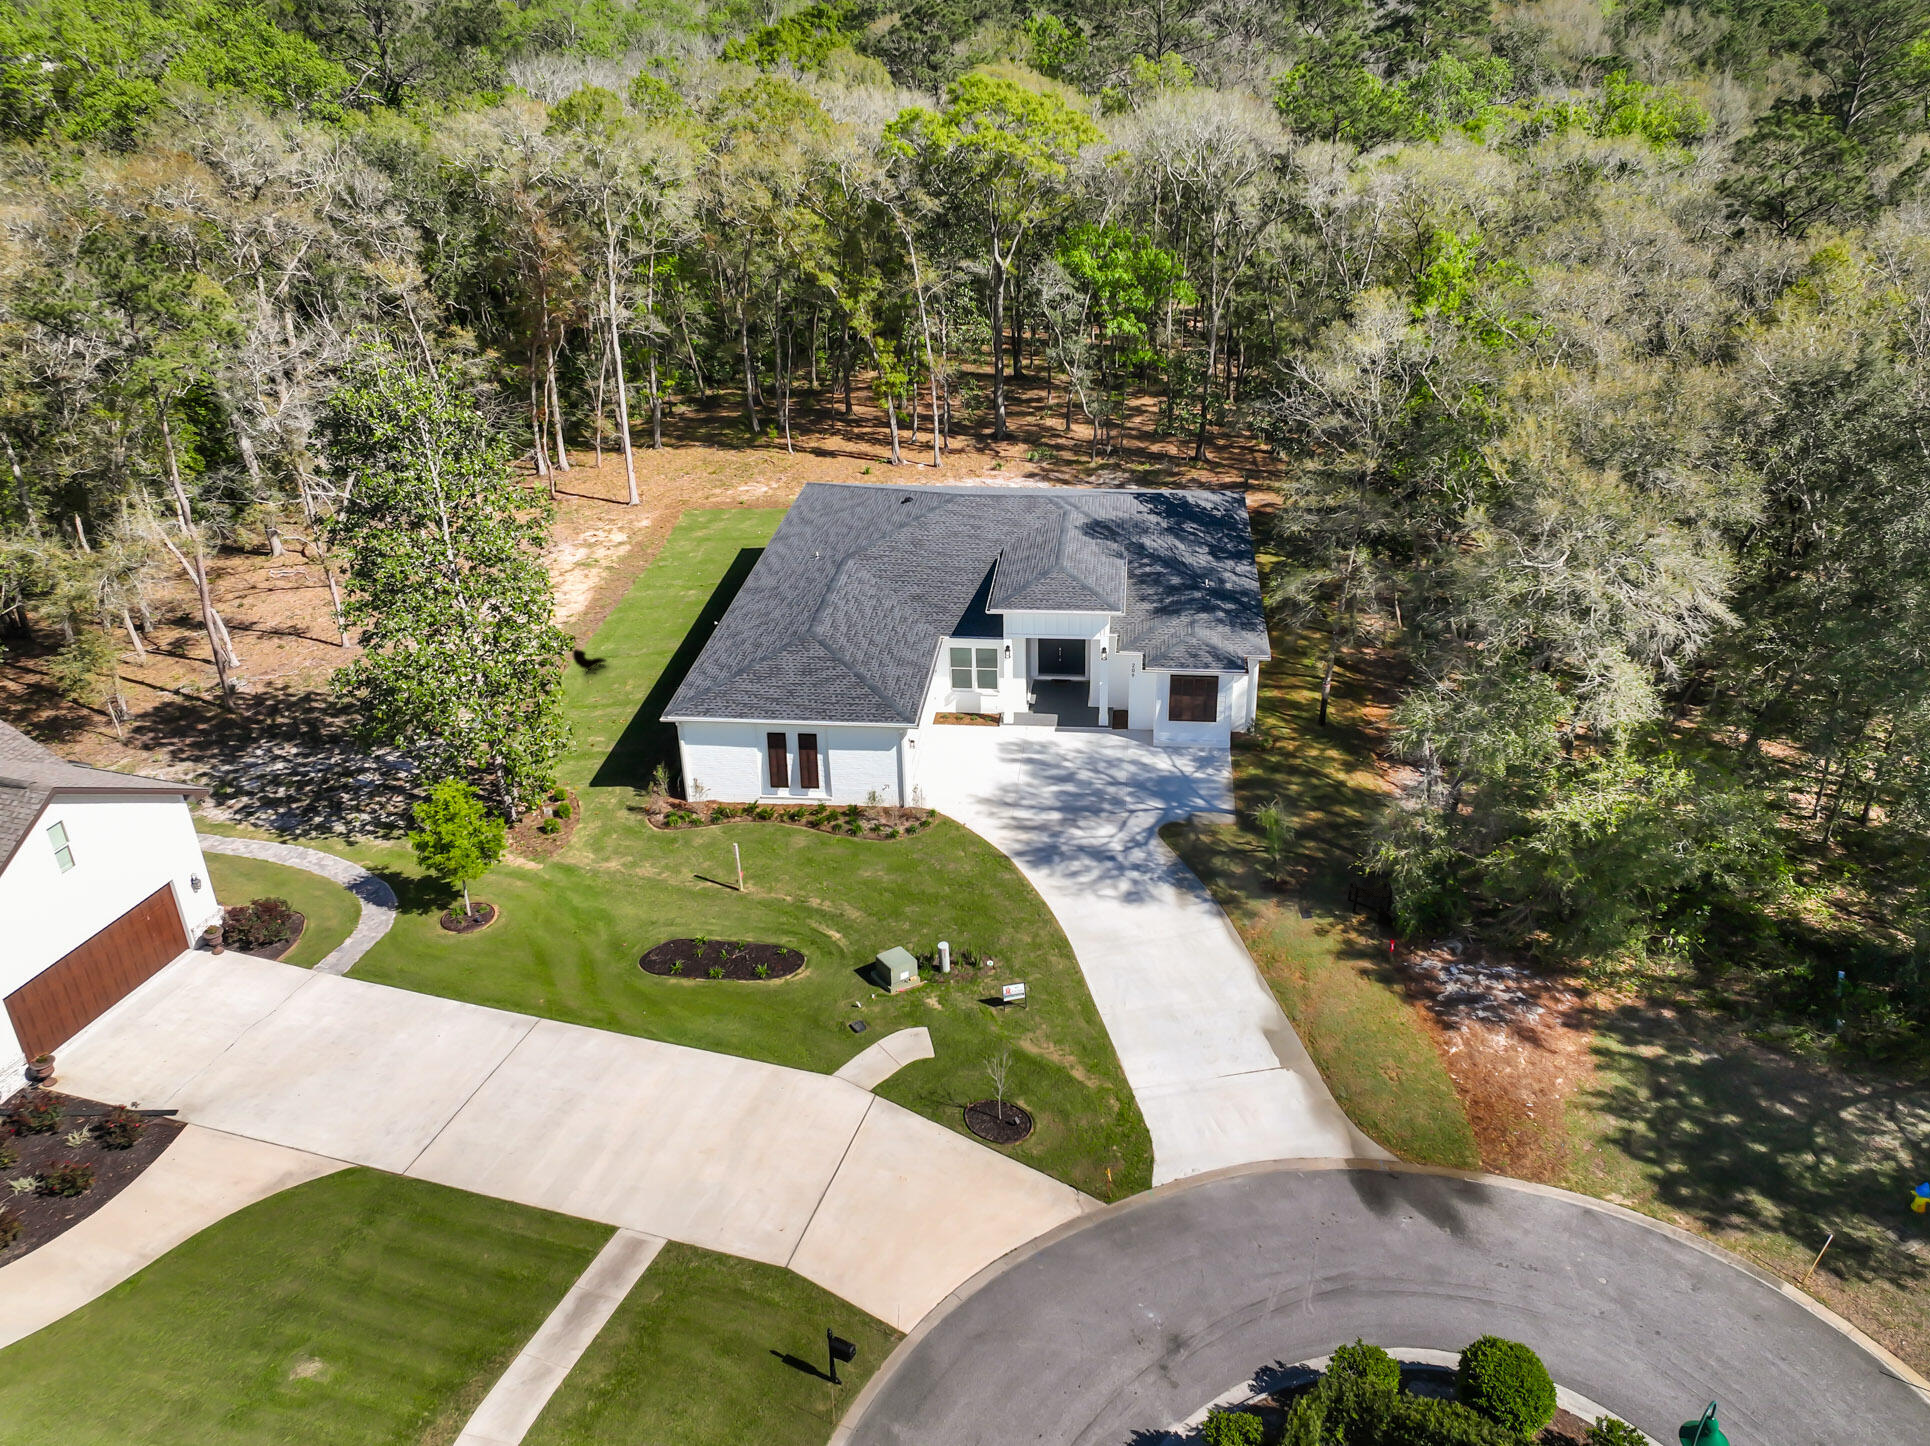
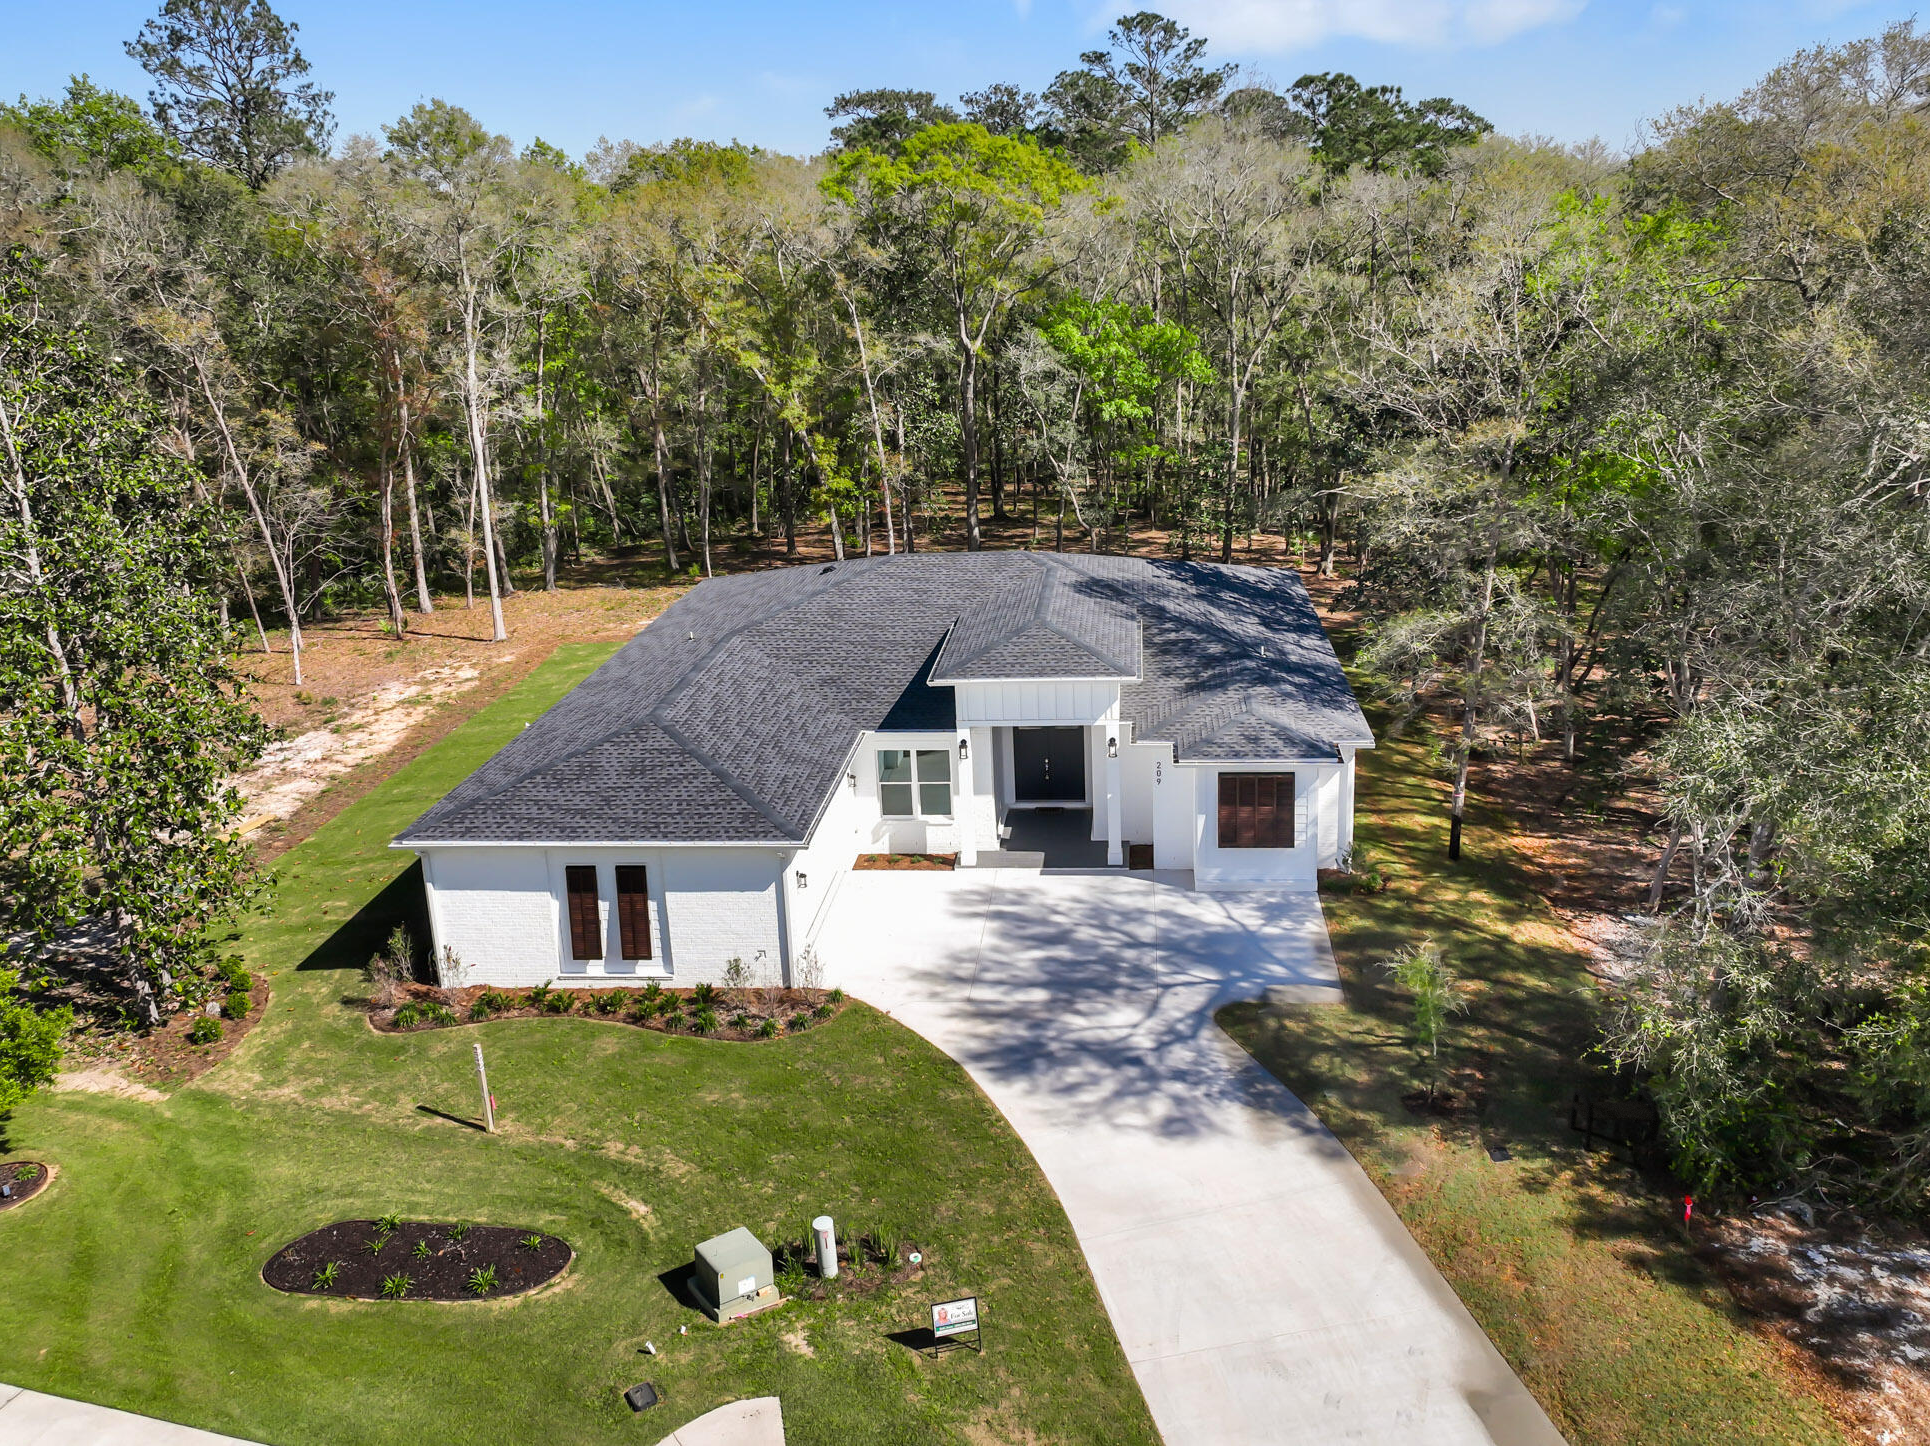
lounge chair: present [572,649,606,671] -> none [331,783,386,823]

